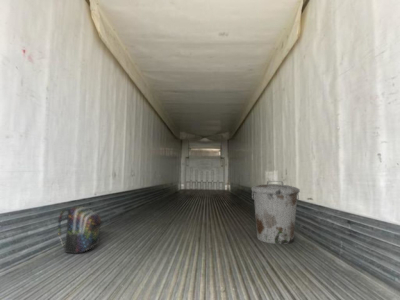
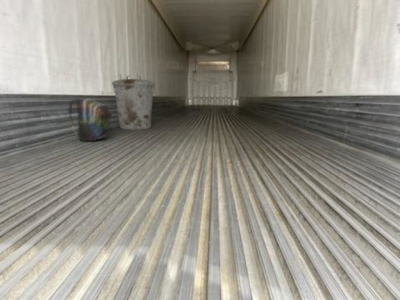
trash can: present [251,181,300,244] -> present [112,76,155,130]

